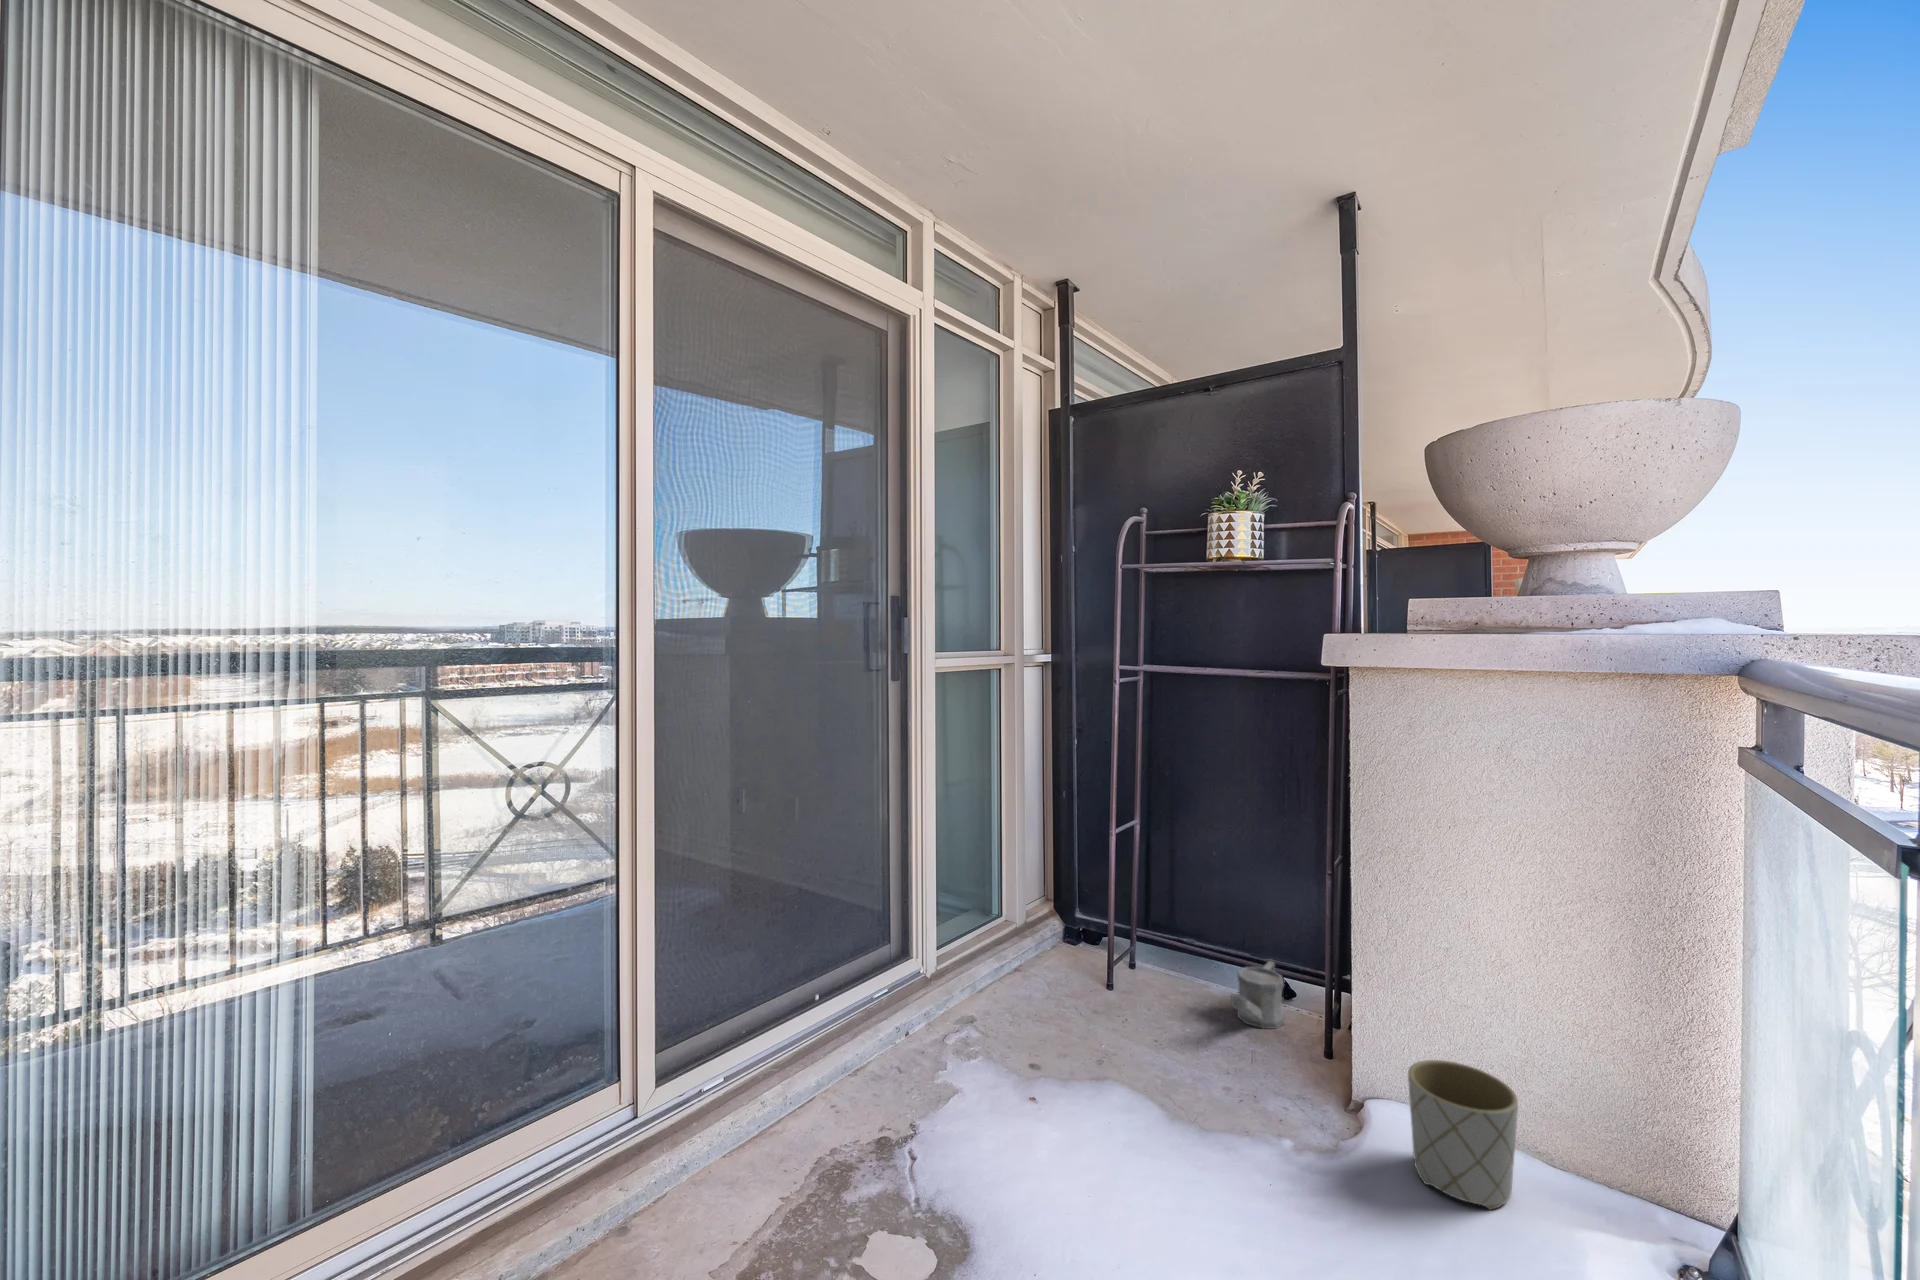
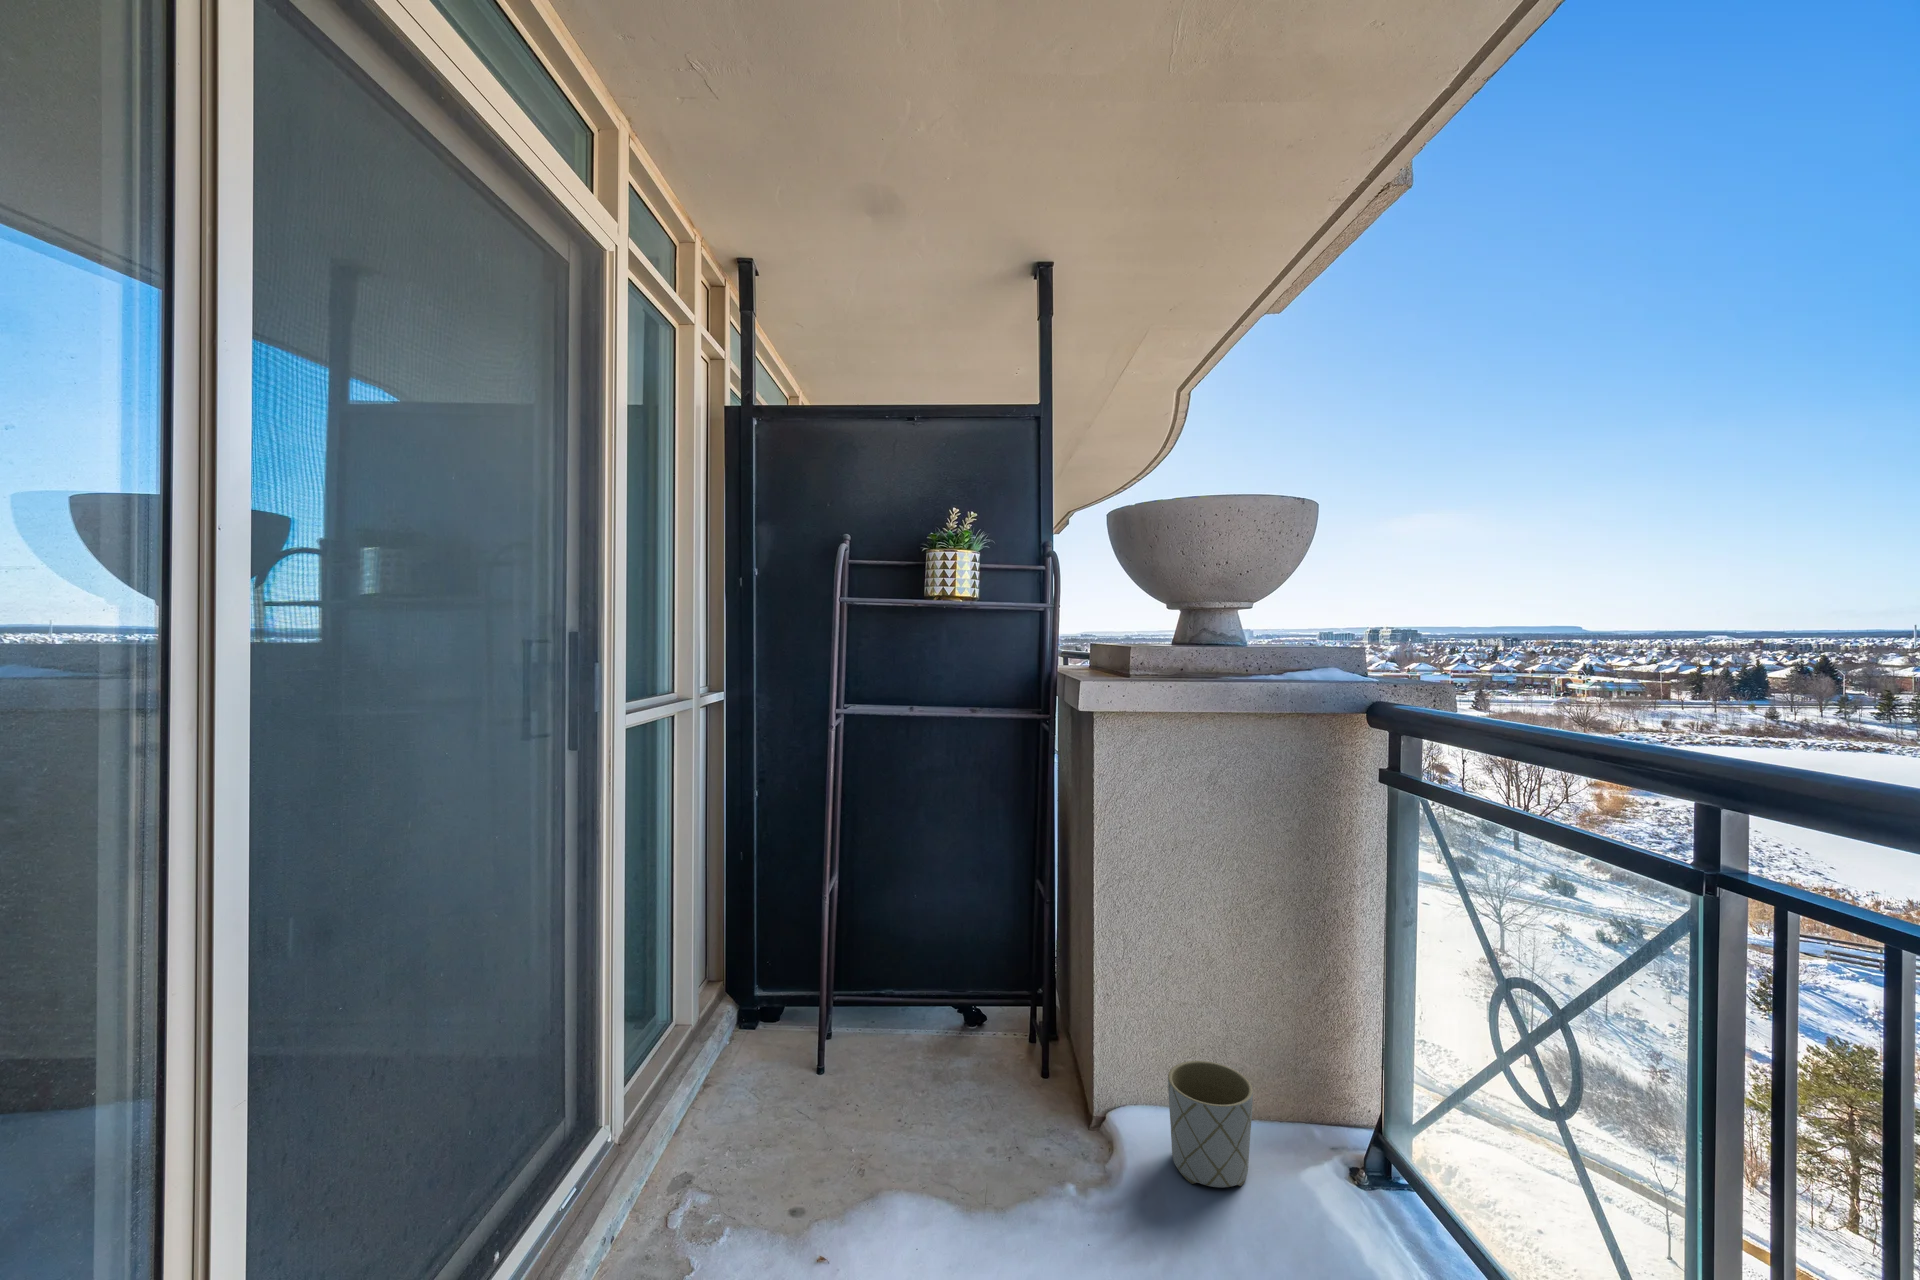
watering can: present [1231,961,1284,1029] -> none [956,996,1001,1069]

